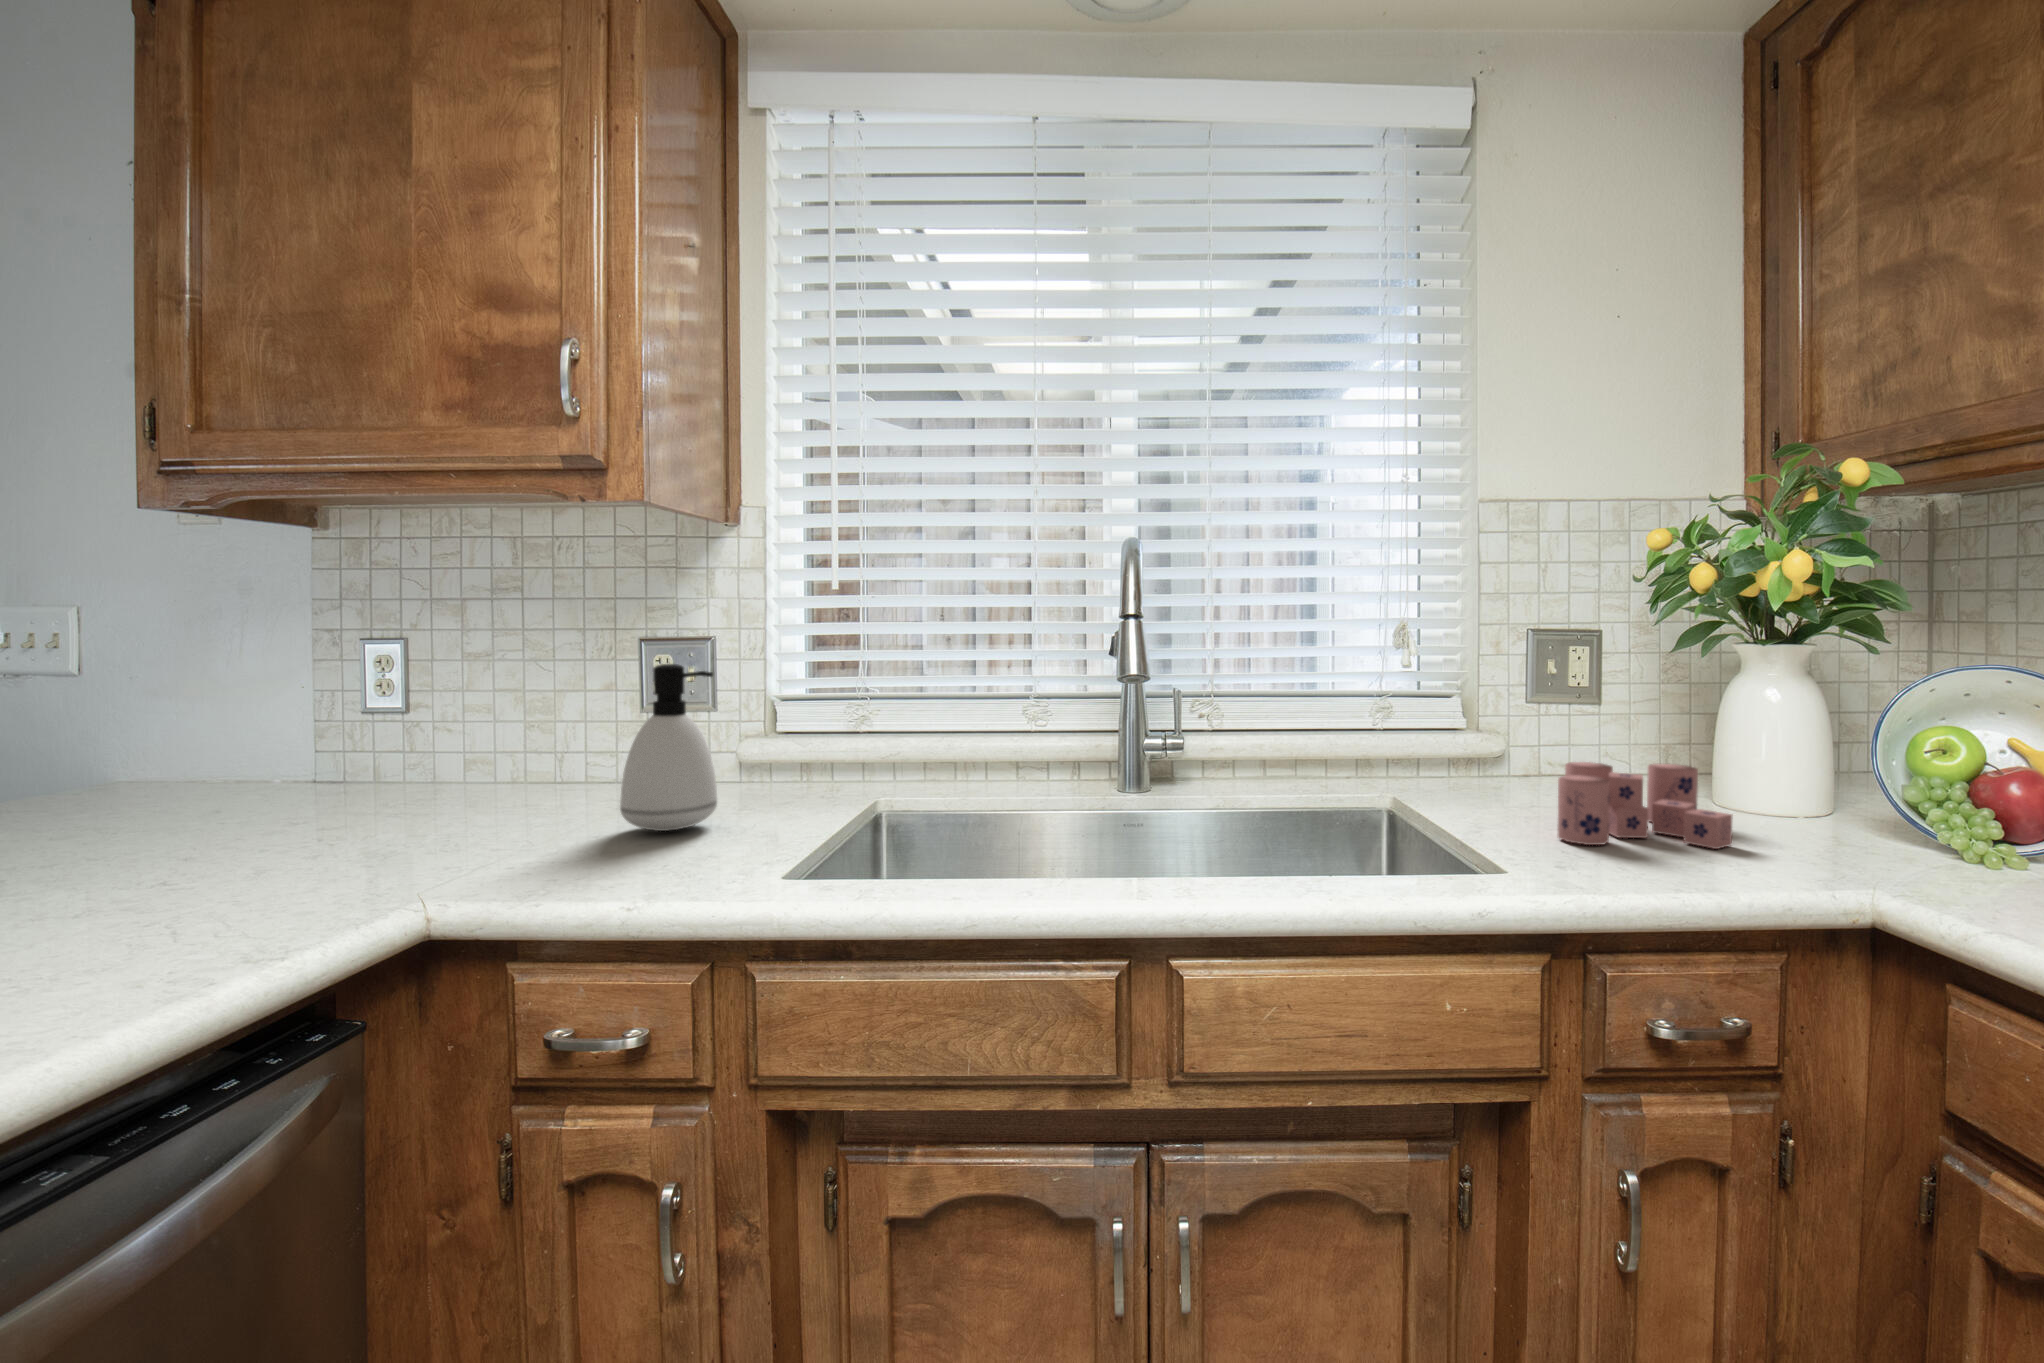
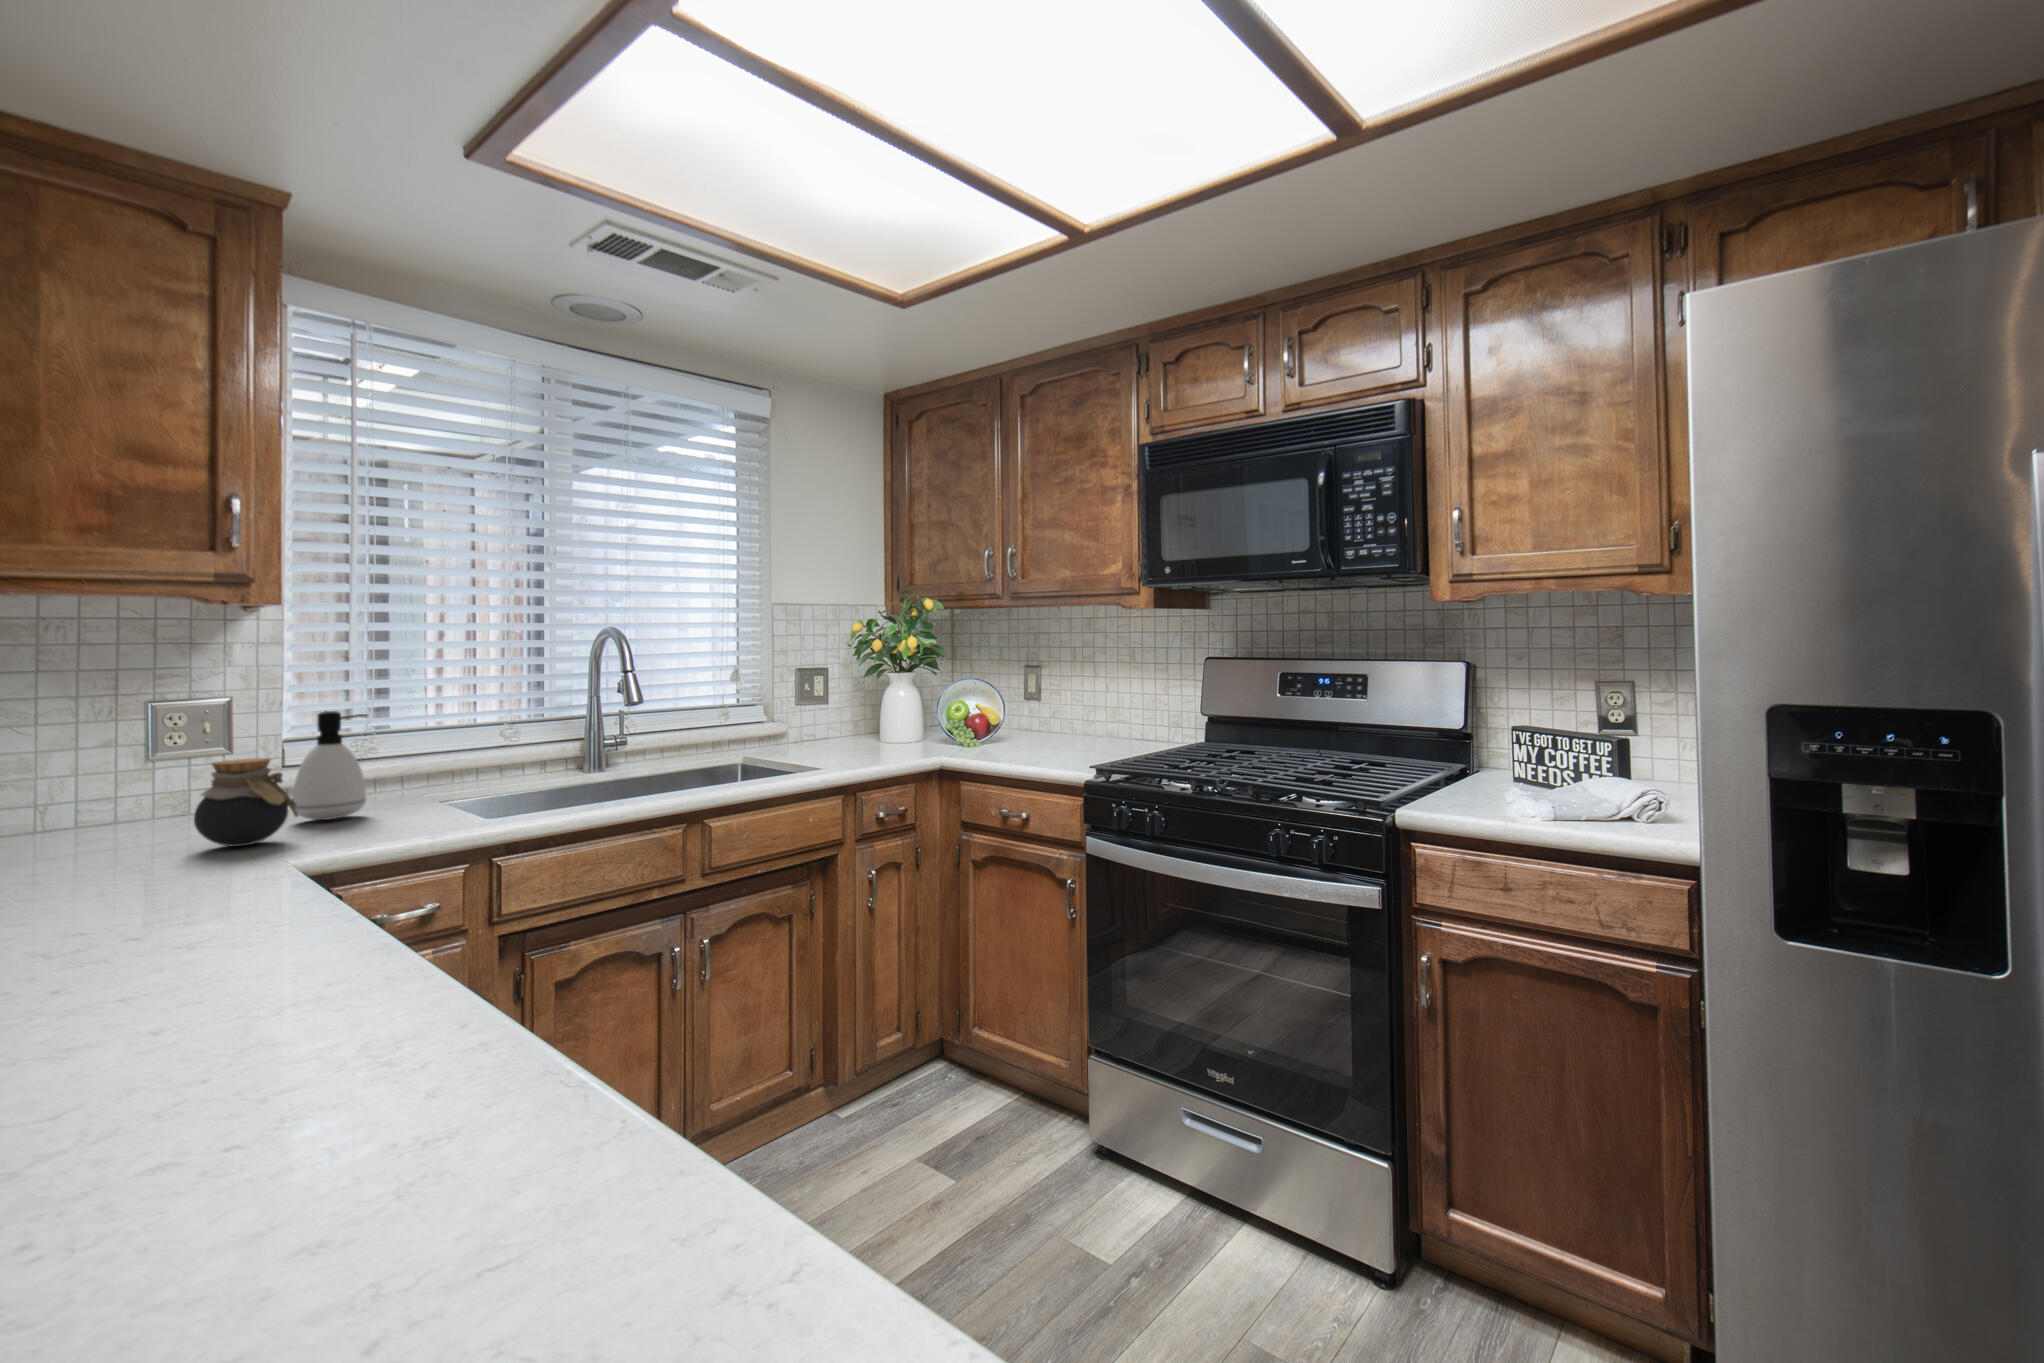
jar: none [389,731,522,870] -> present [194,758,298,846]
candle: present [1558,762,1732,849] -> none [829,726,895,759]

